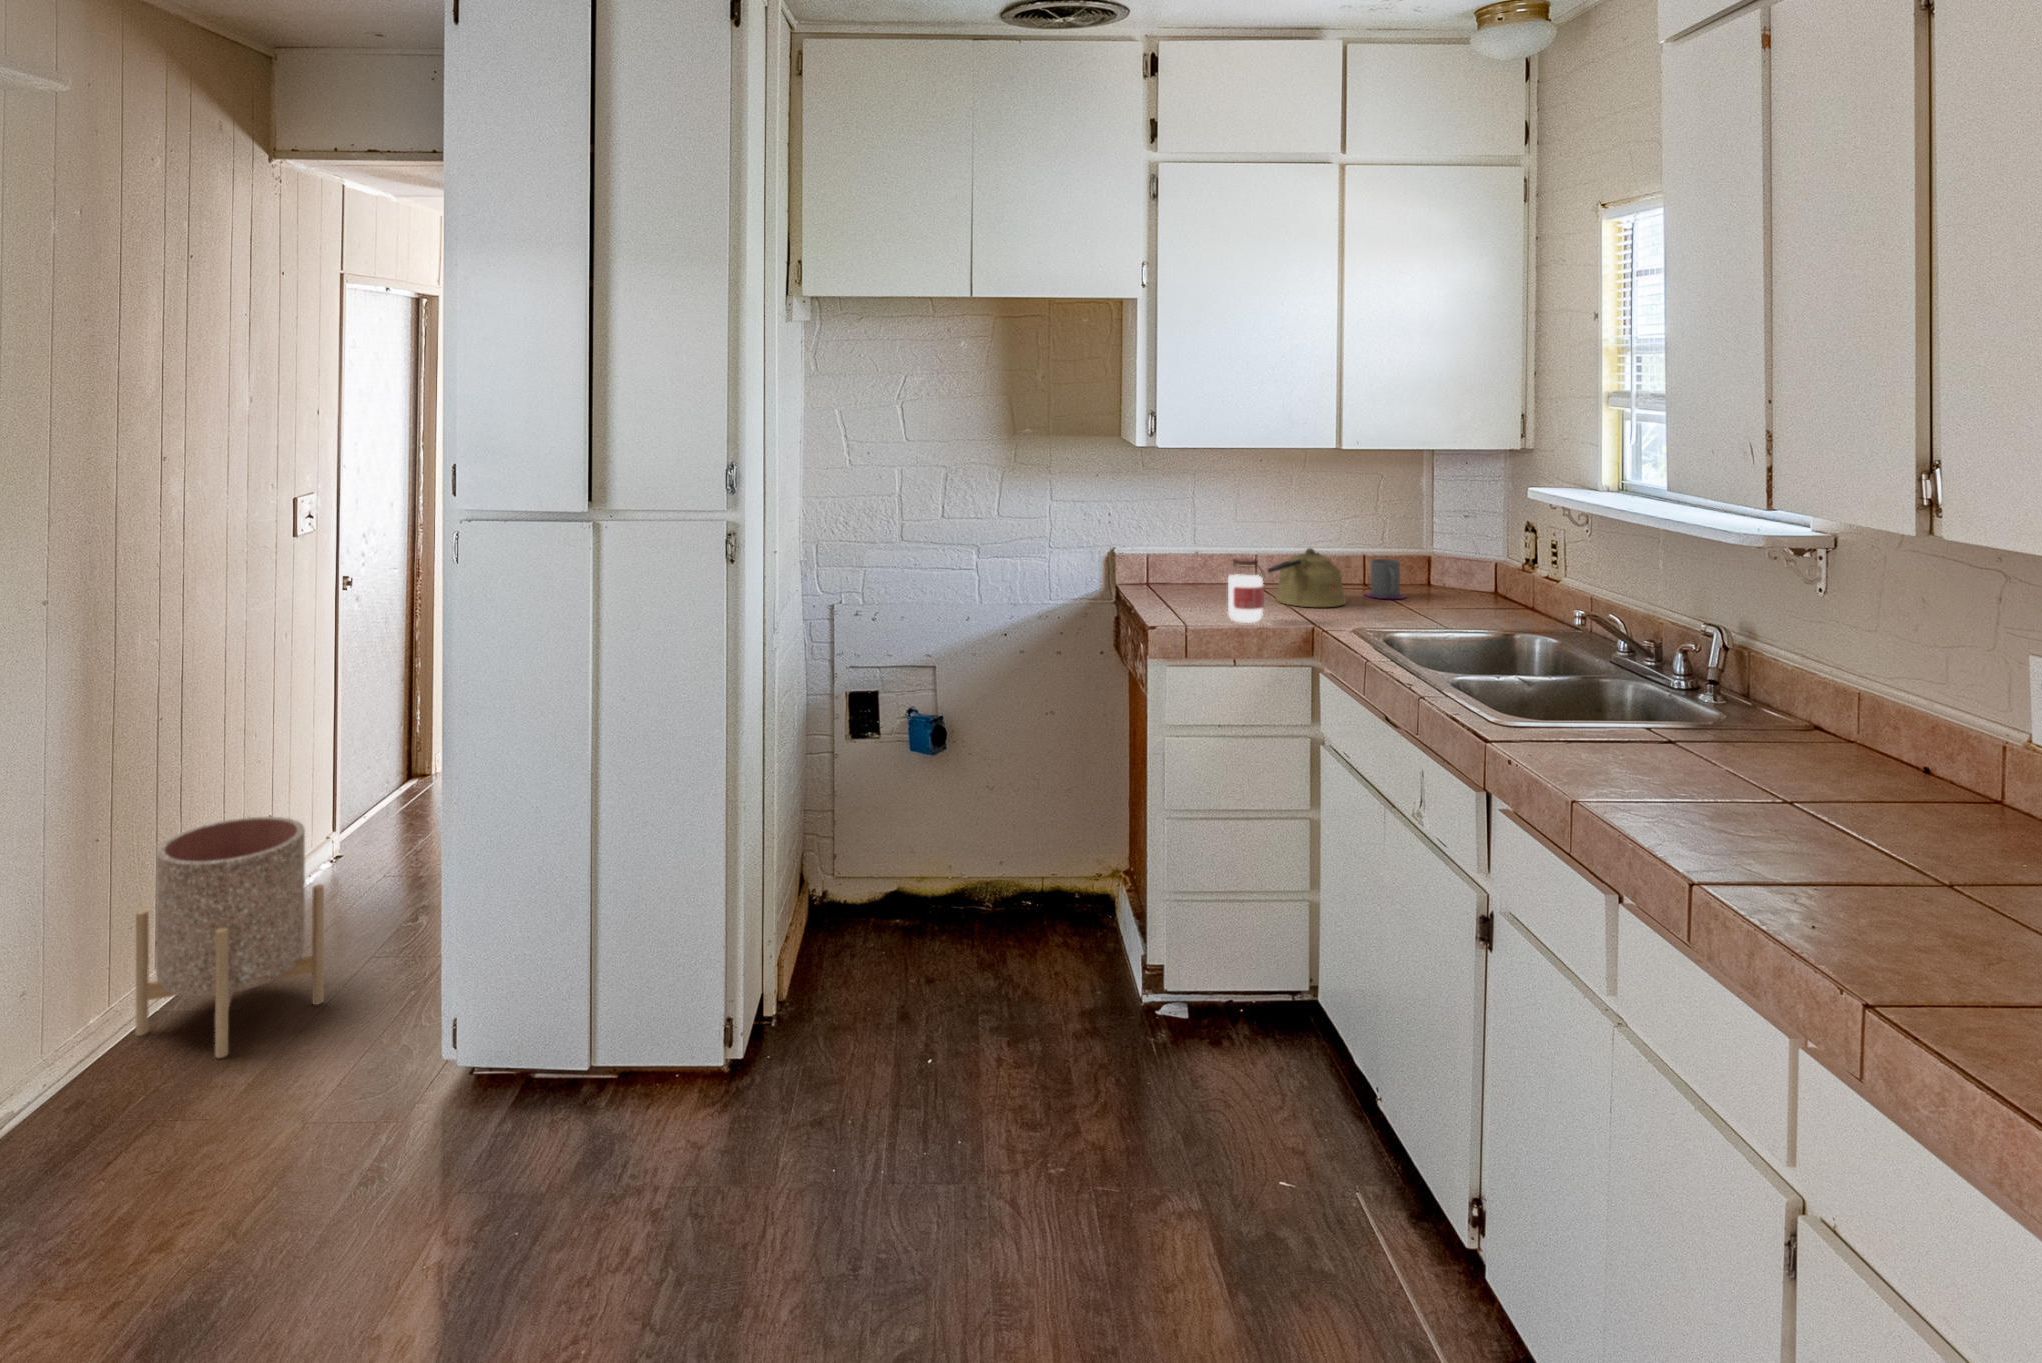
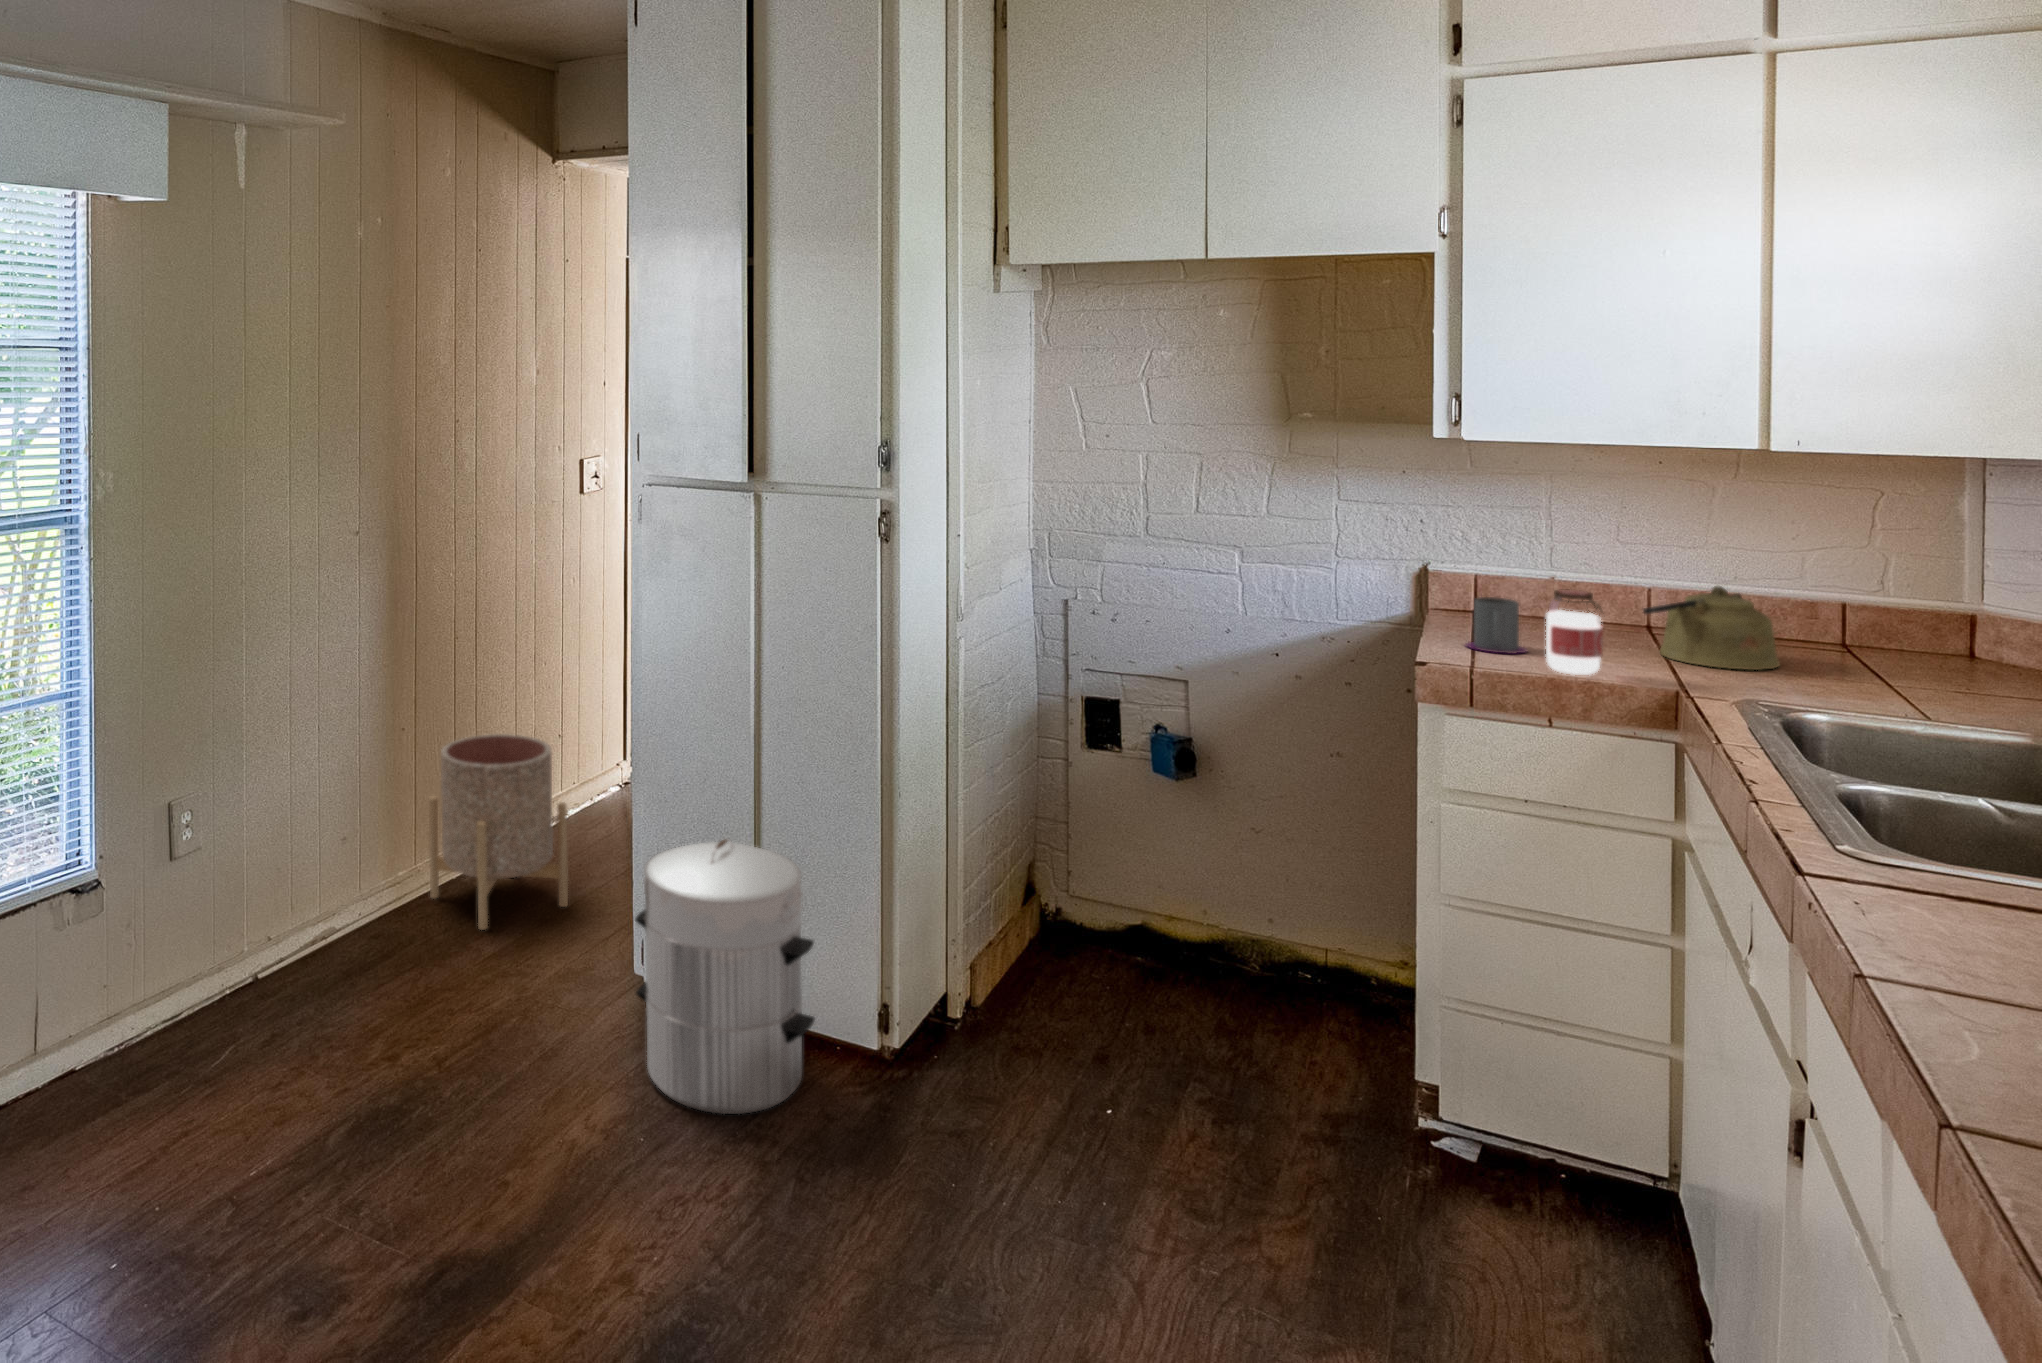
mug: present [1366,559,1405,599] -> present [1466,597,1527,654]
waste bin: none [467,888,669,1193] -> present [635,839,815,1114]

